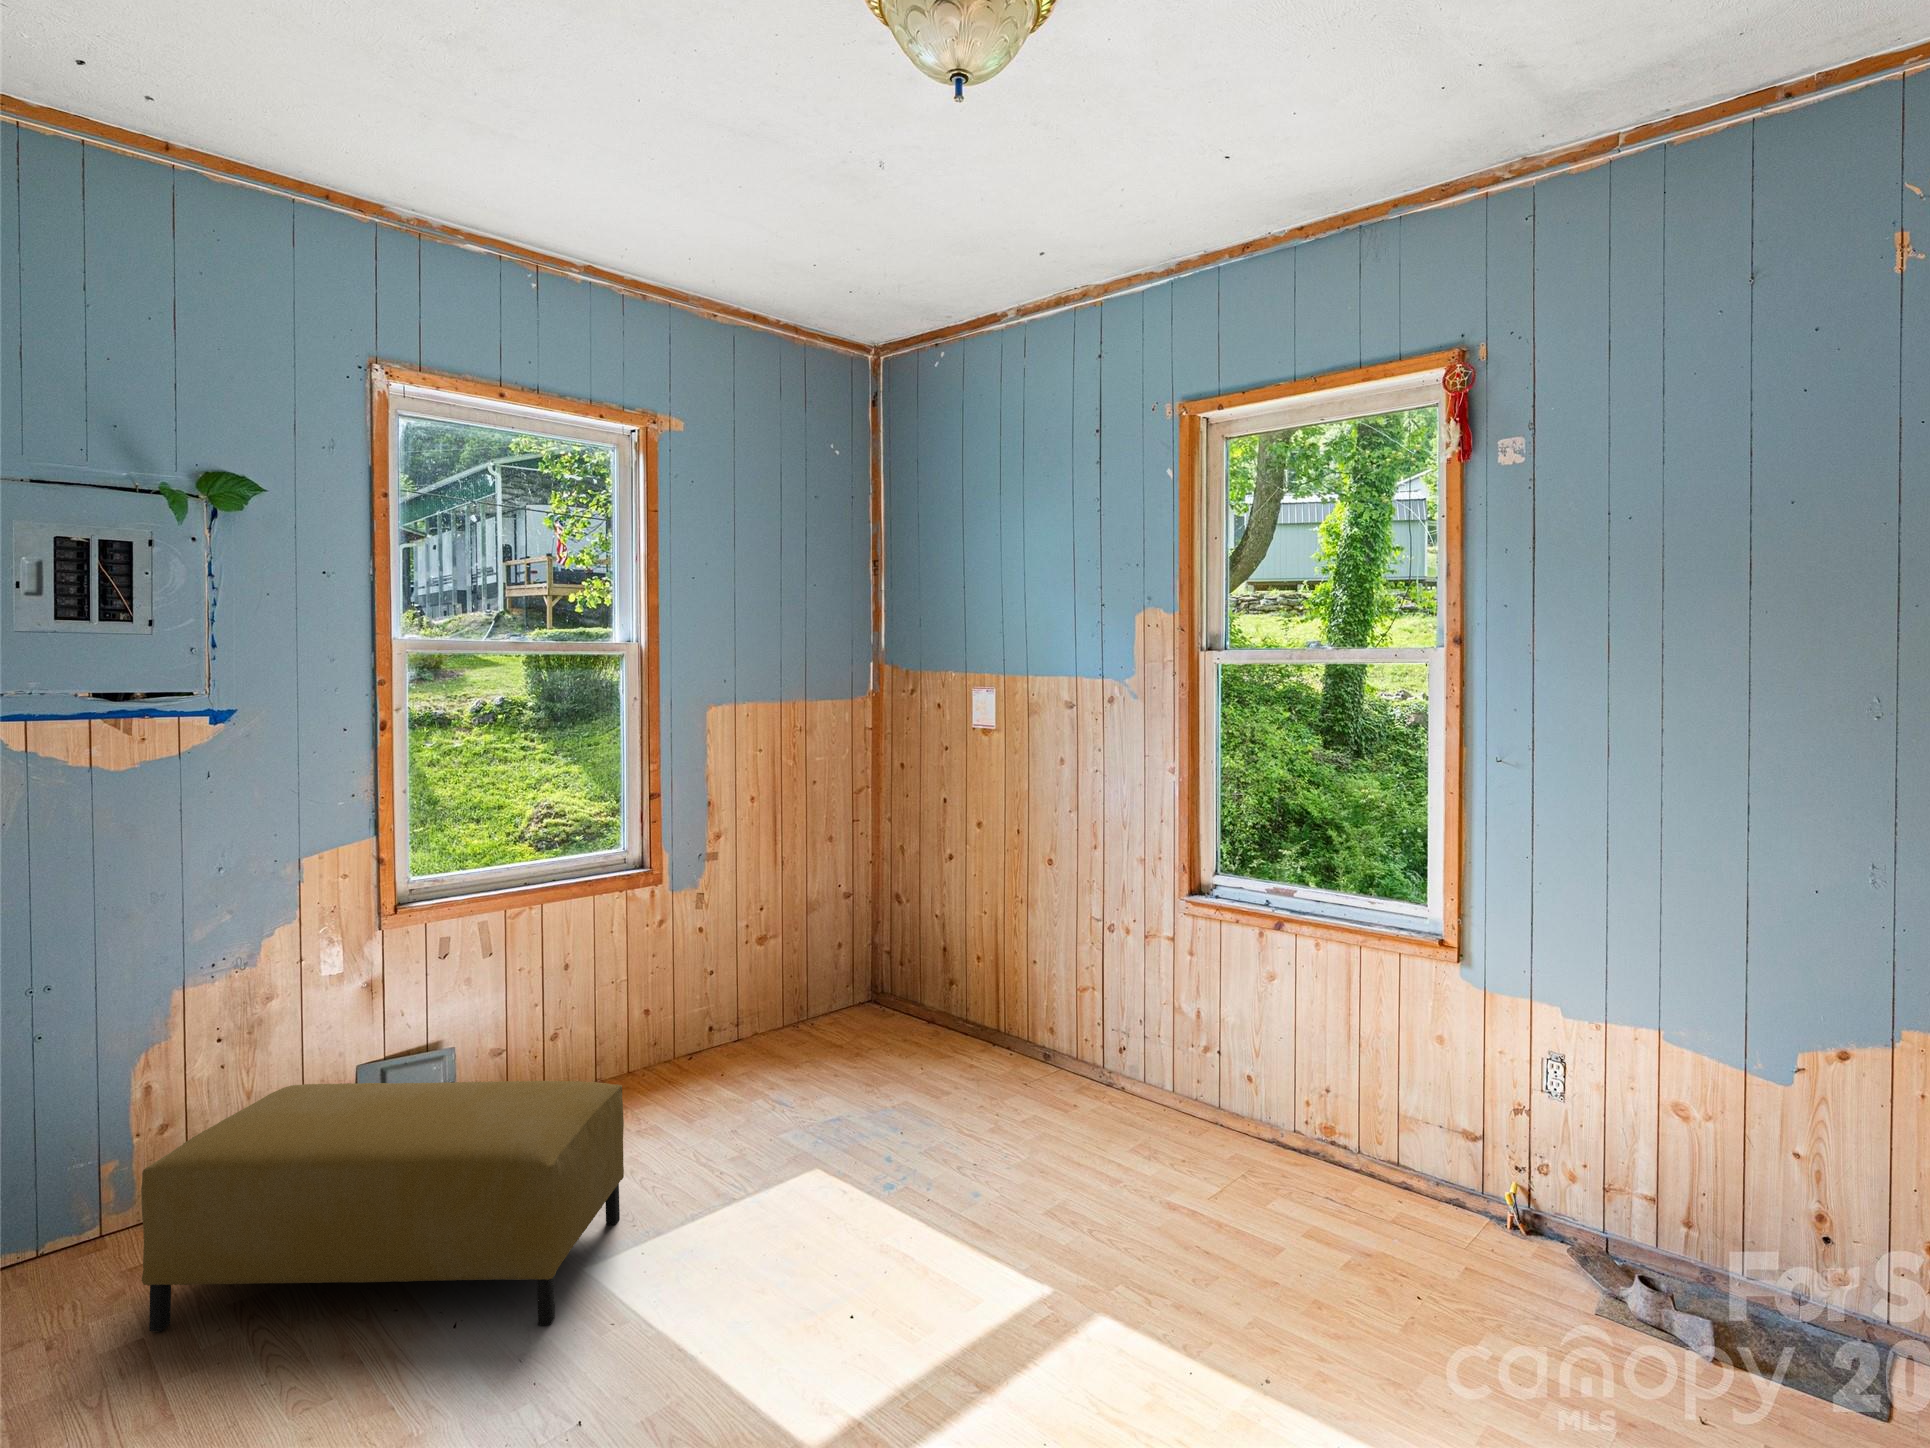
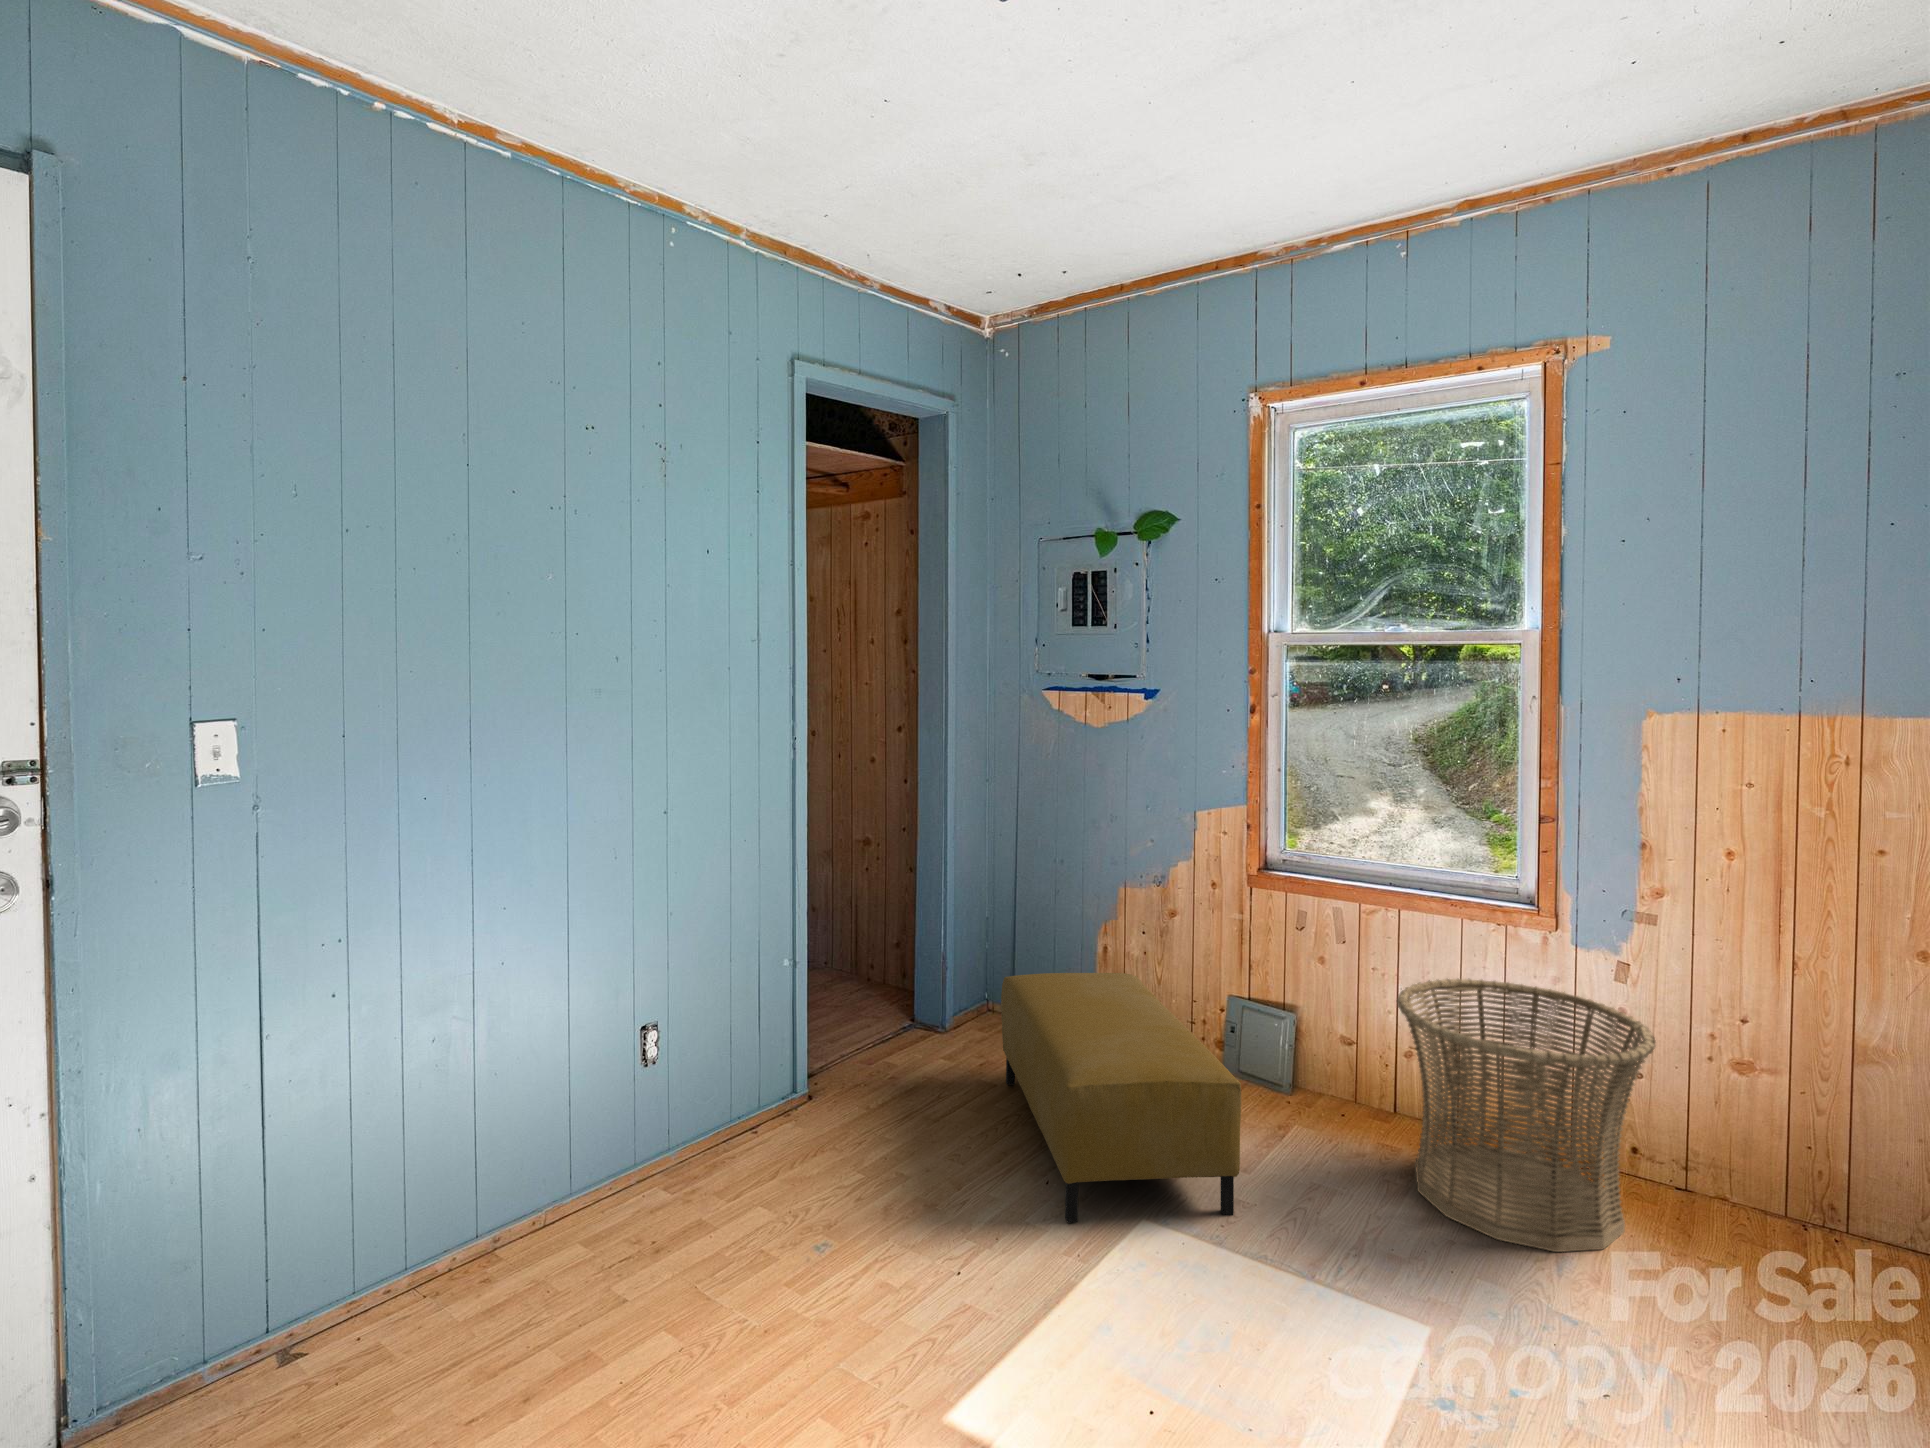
basket: none [607,924,791,1125] -> present [1397,979,1655,1252]

